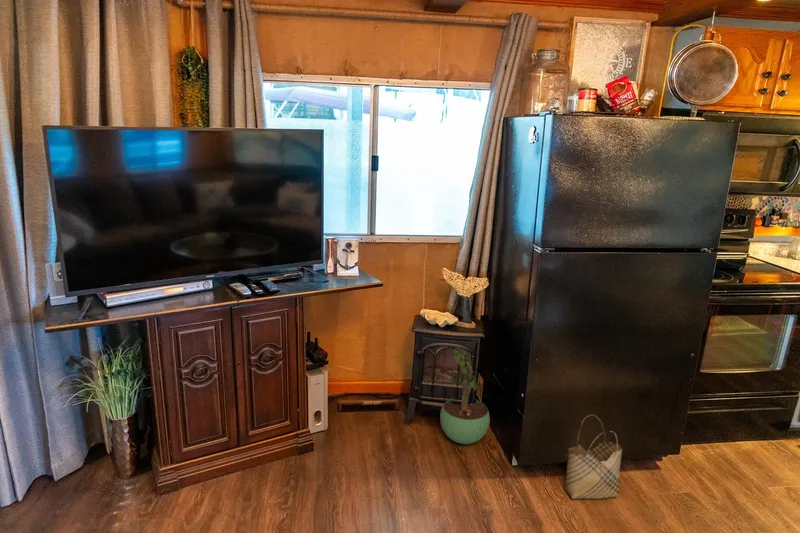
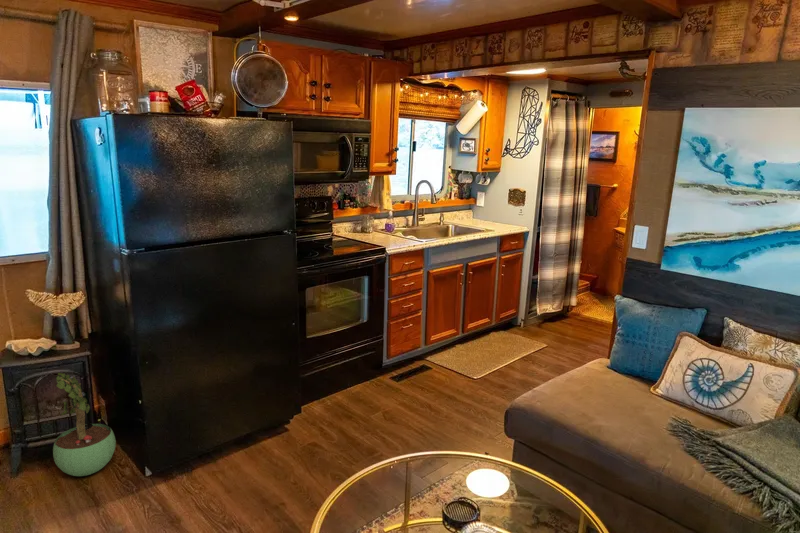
woven basket: present [564,415,622,499] -> none [196,399,252,484]

